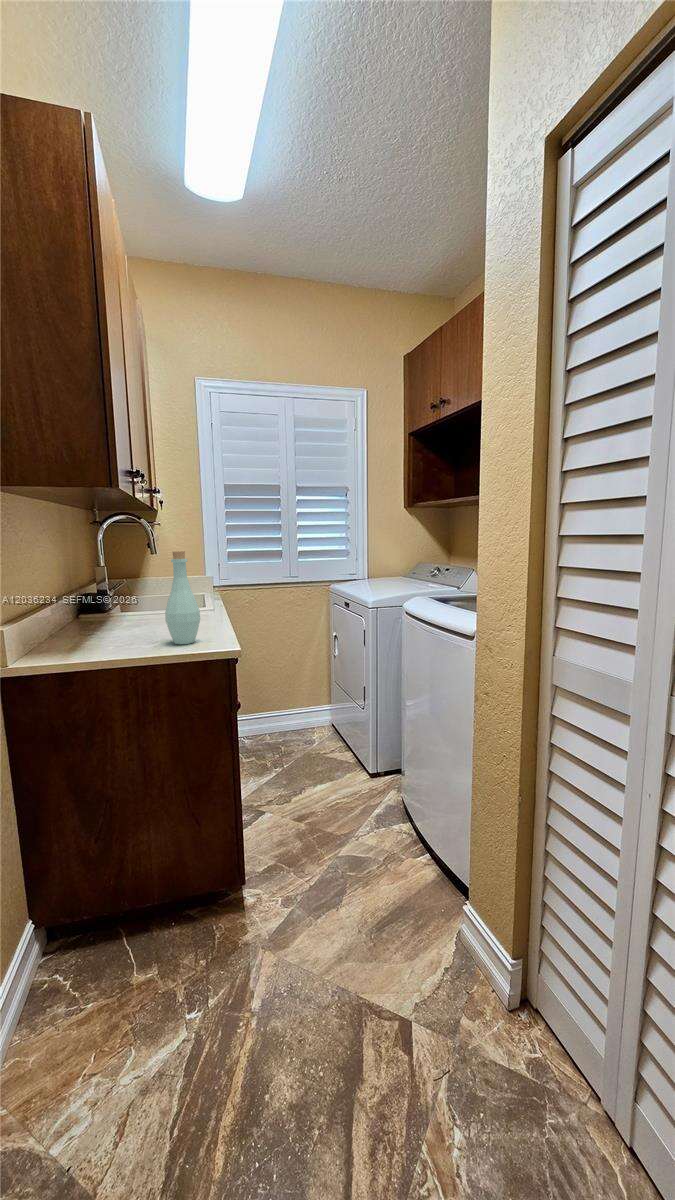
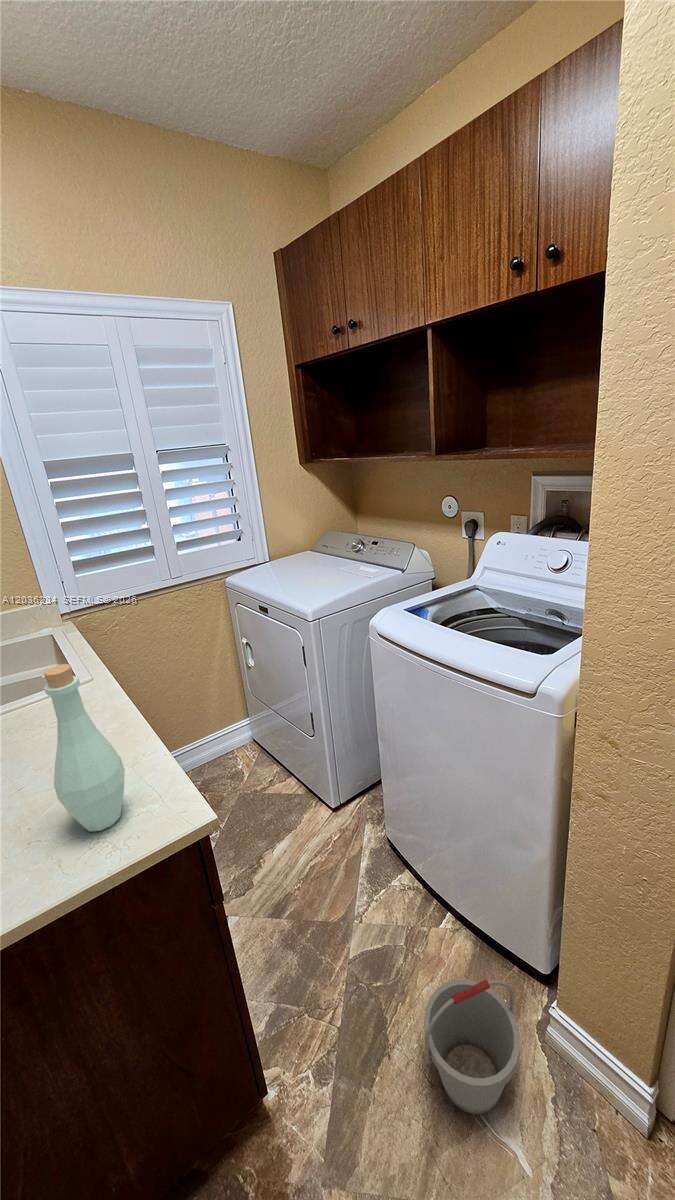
bucket: none [351,843,428,956] -> present [424,979,520,1115]

